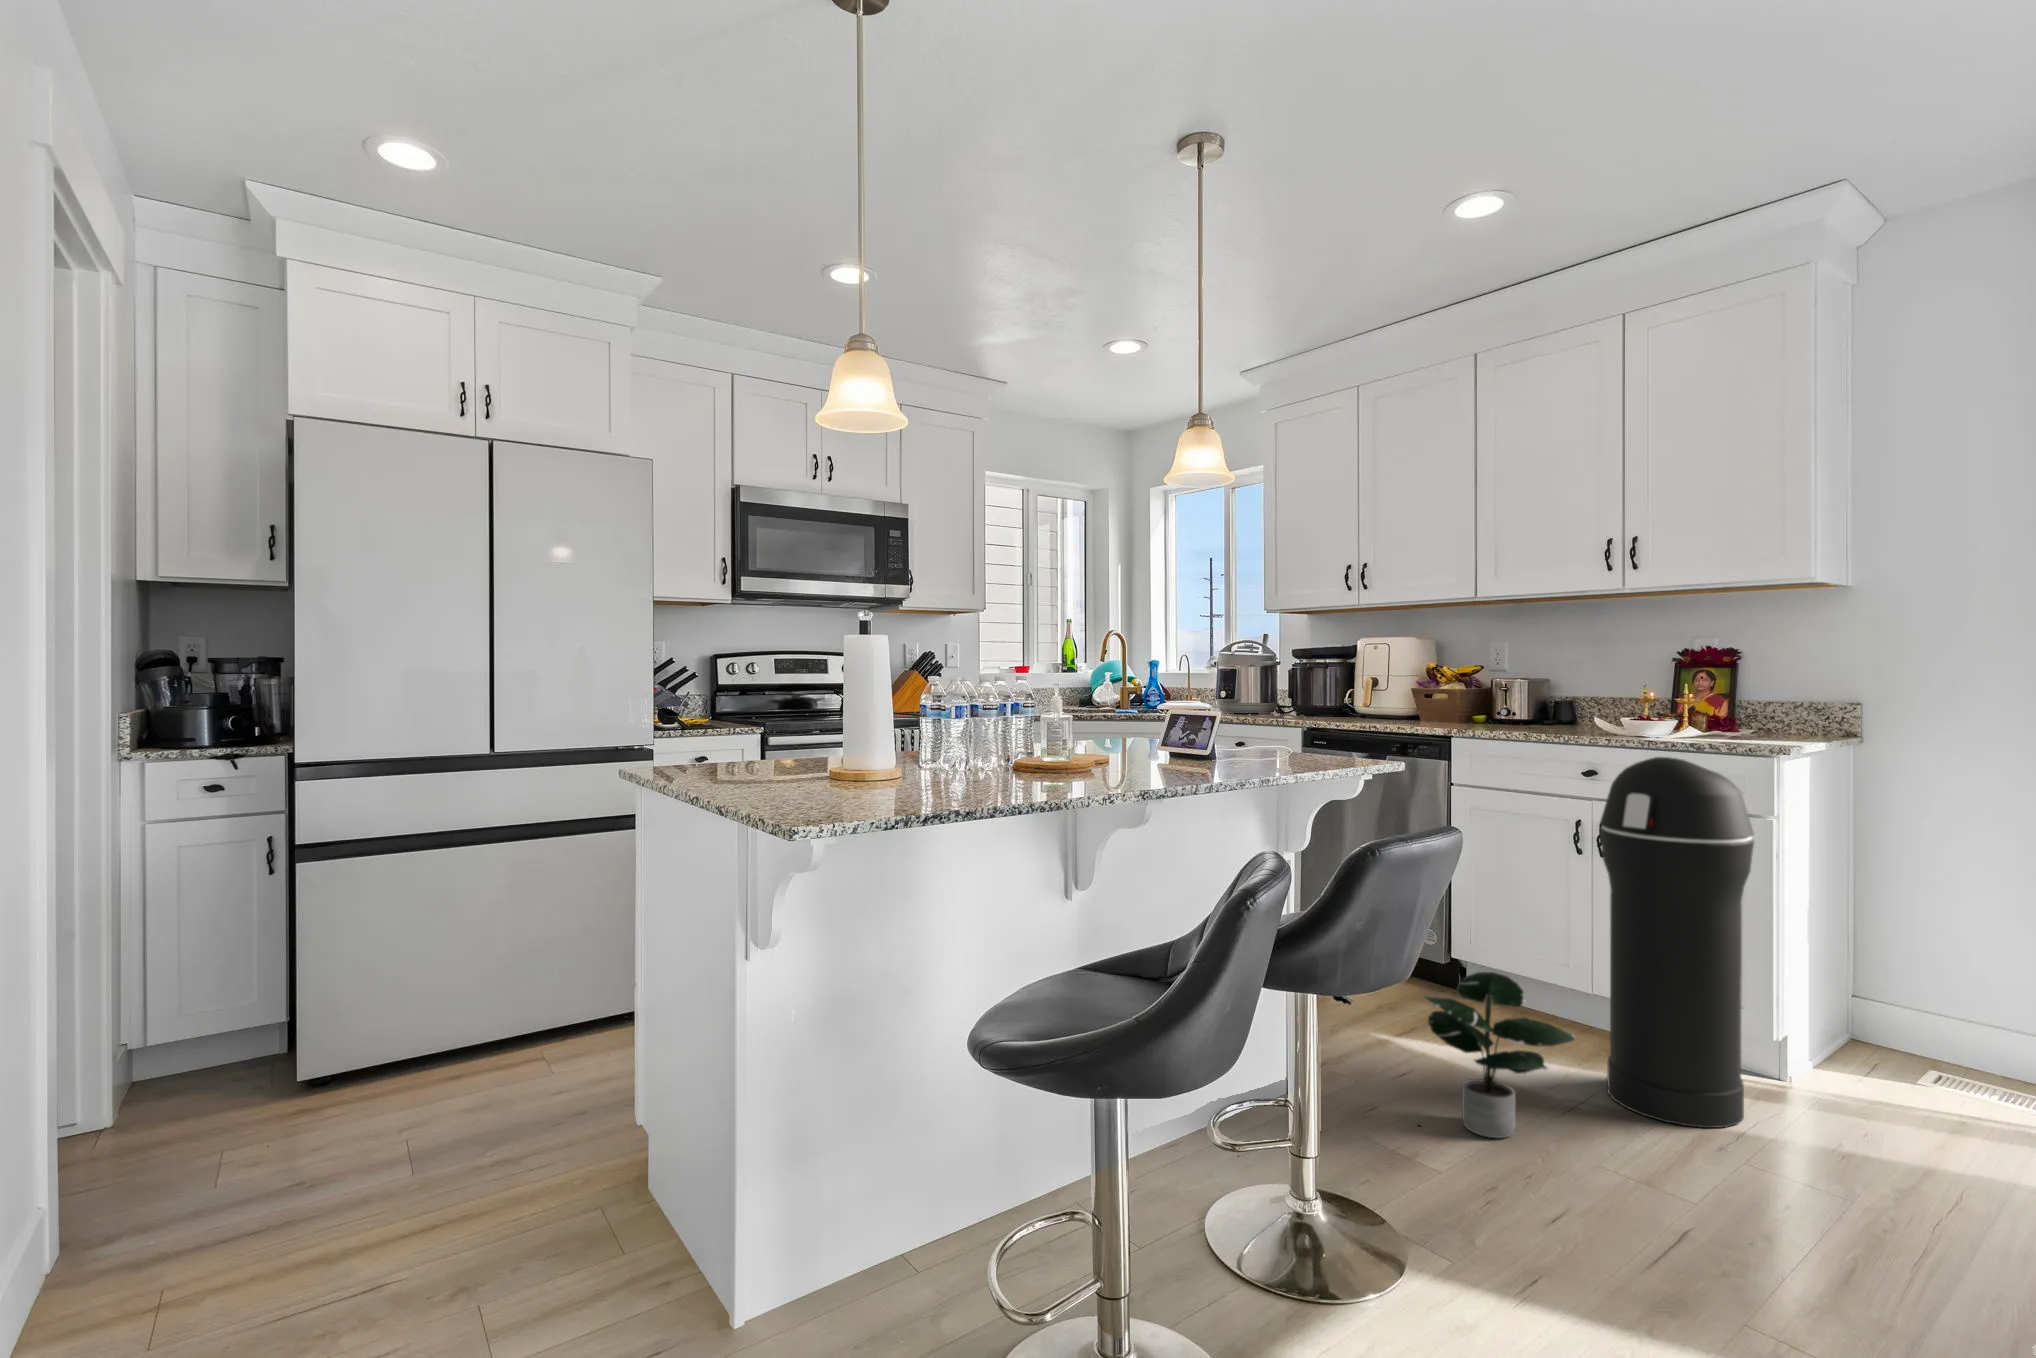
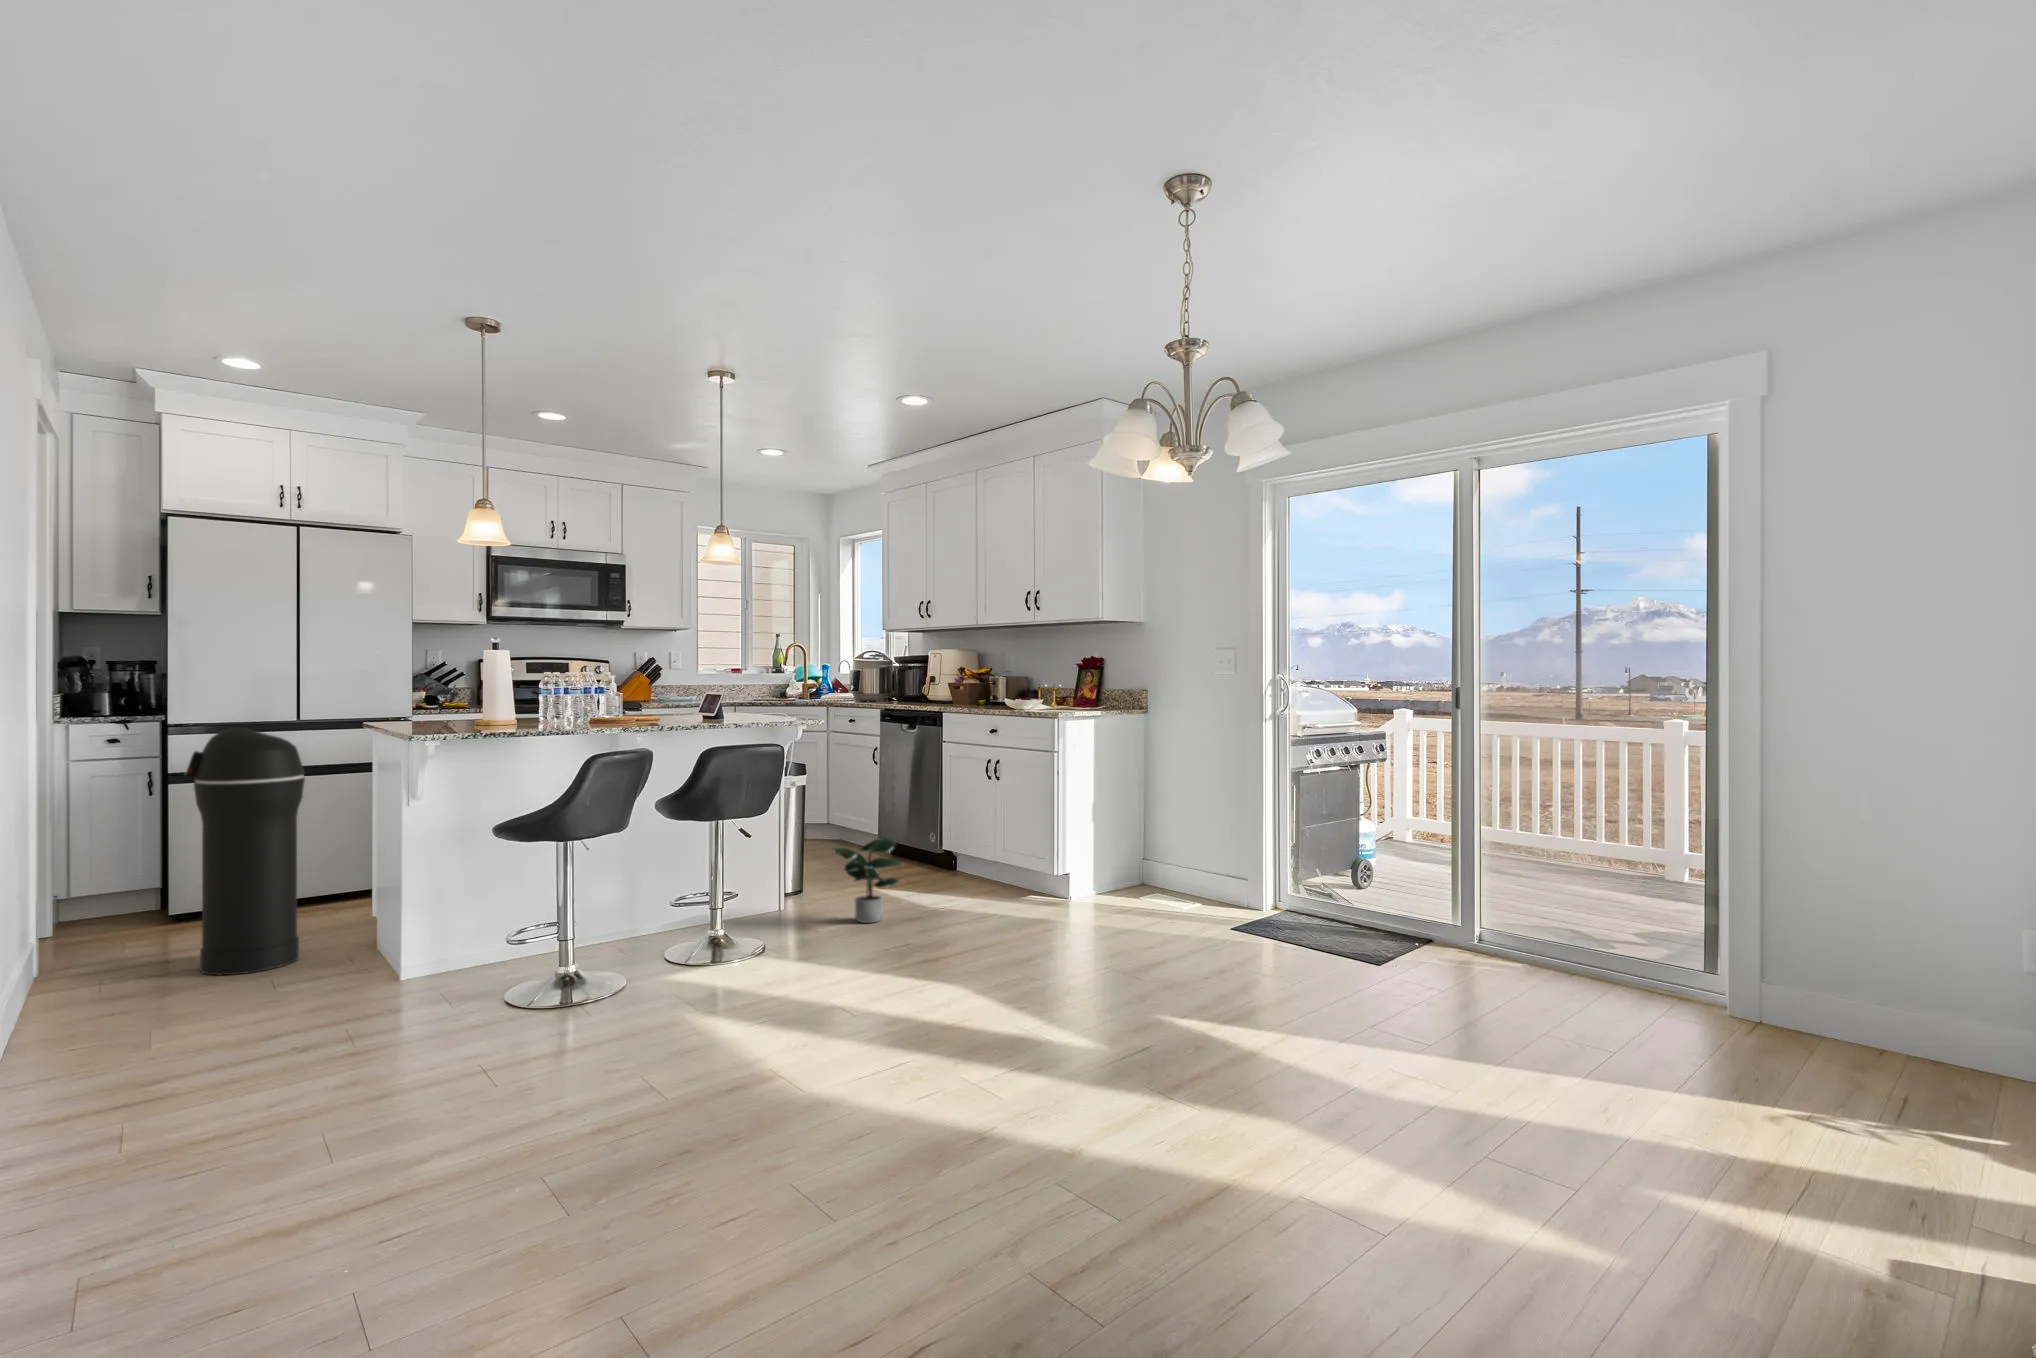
trash can: present [1599,757,1754,1128] -> present [185,728,305,975]

